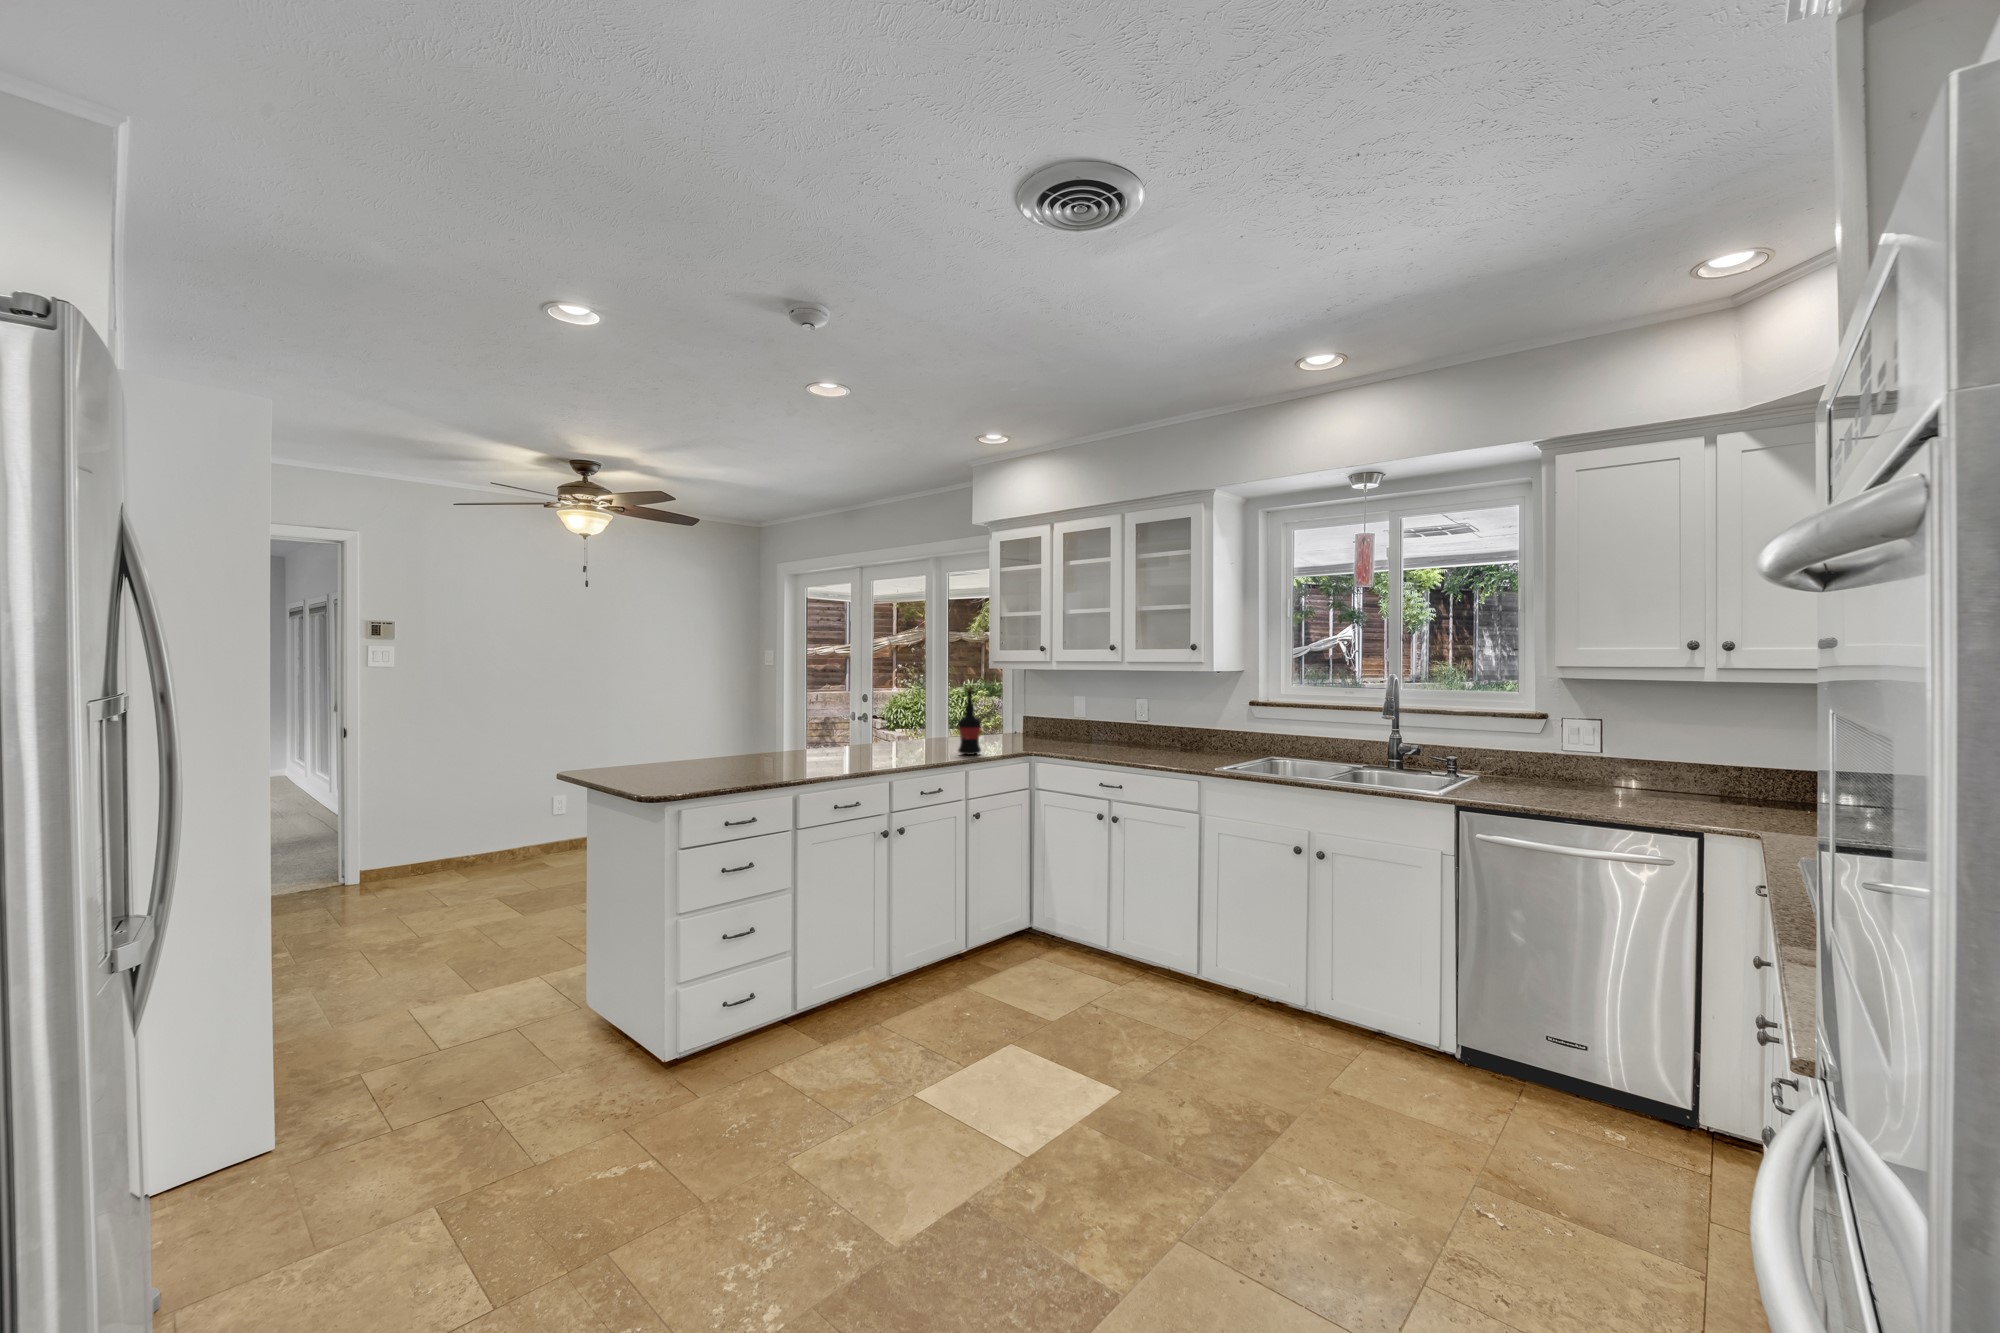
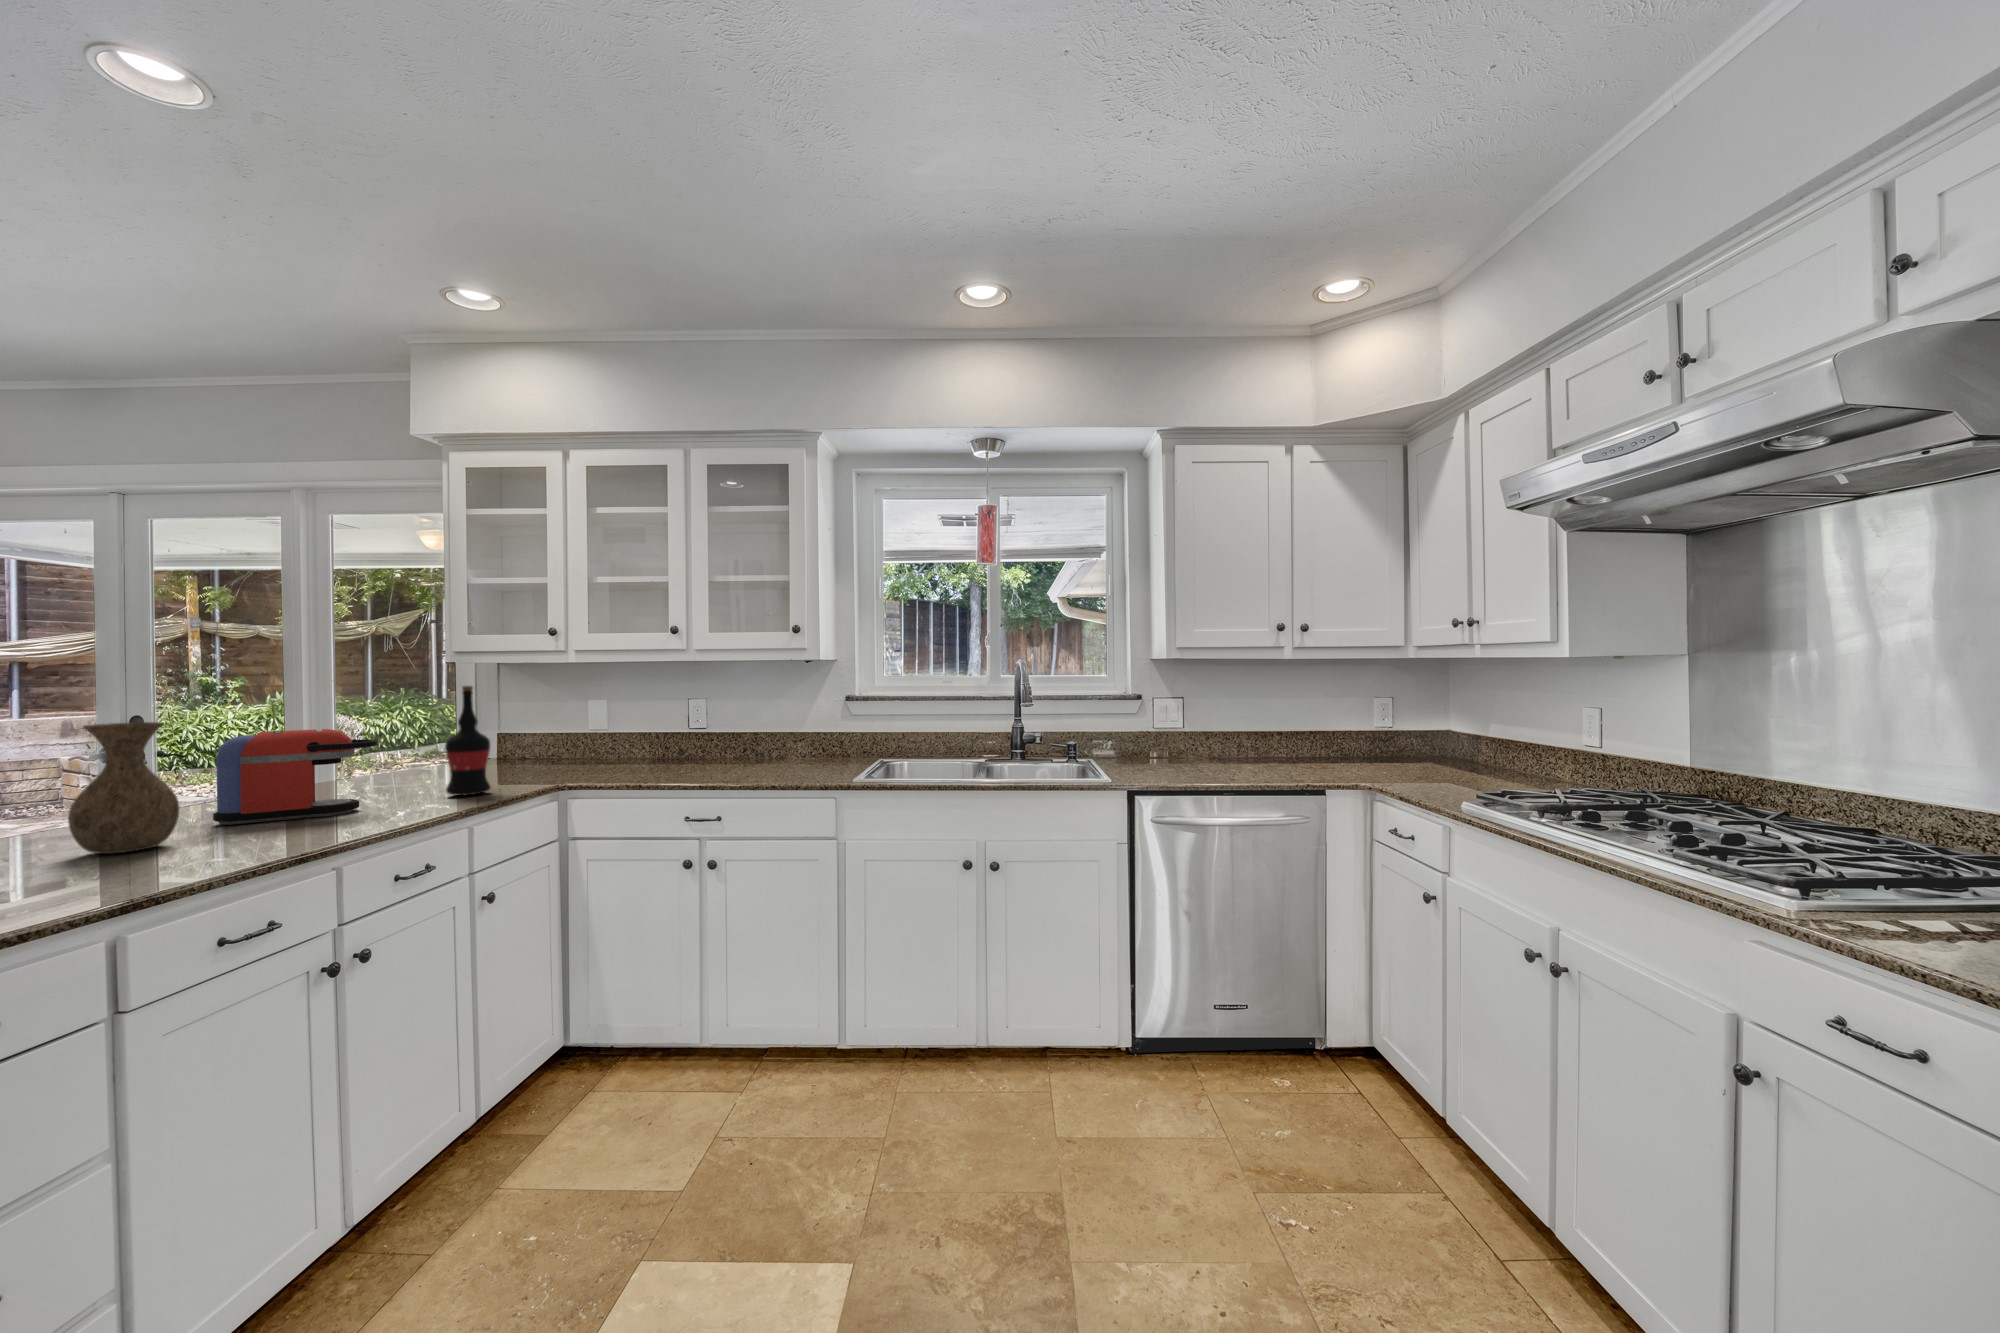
vase: none [801,702,838,763] -> present [68,722,179,854]
coffee maker: none [856,710,923,758] -> present [213,729,377,825]

